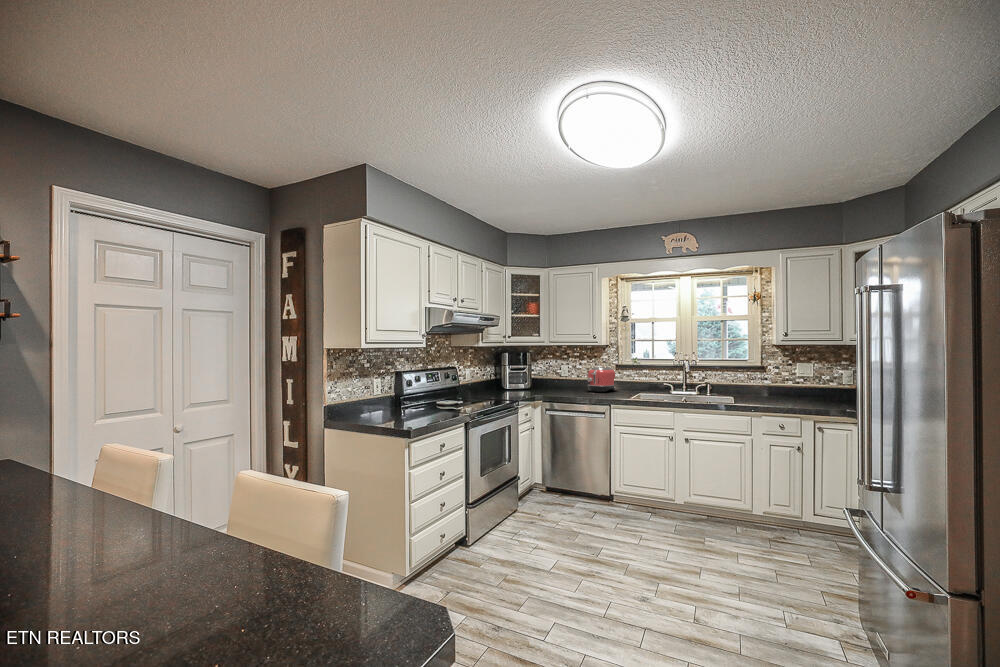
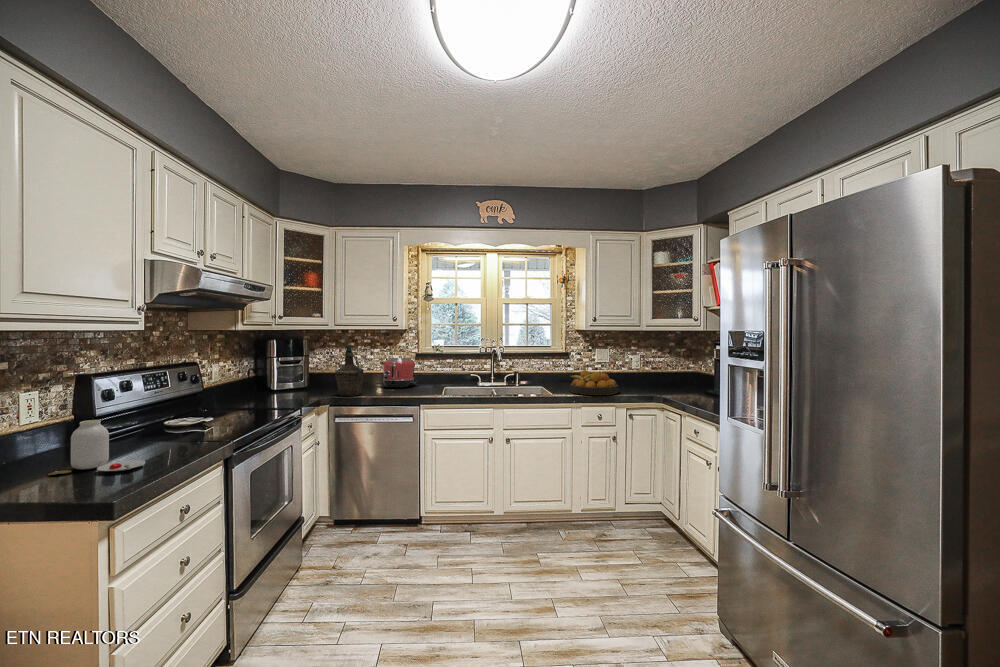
bottle: none [547,356,568,395] -> present [335,345,364,396]
fruit bowl: none [755,383,809,408] -> present [569,370,618,395]
jar: none [380,396,420,423] -> present [49,420,146,475]

